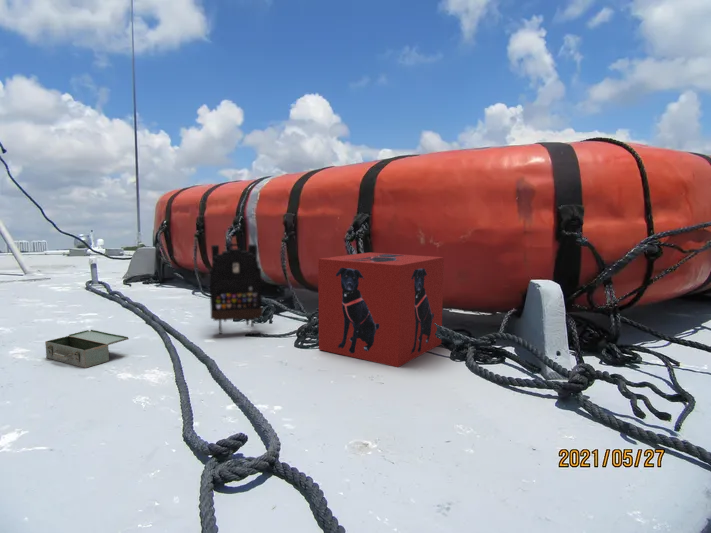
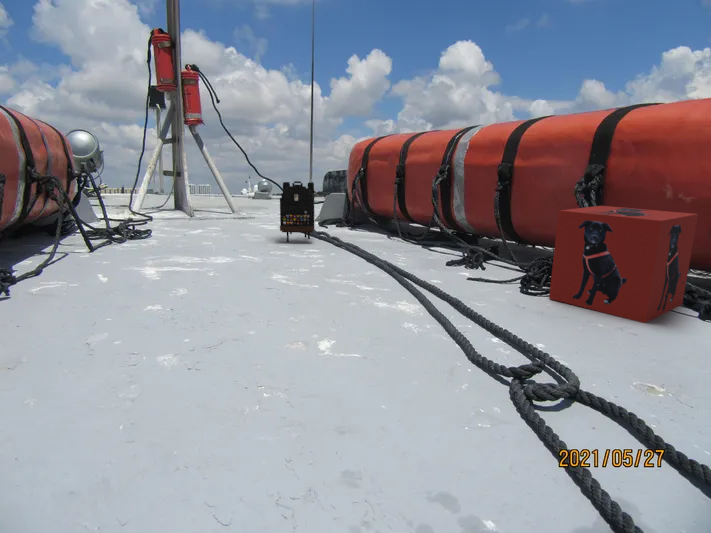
backpack: present [209,244,262,334] -> present [280,181,314,242]
toolbox: present [45,330,129,368] -> none [311,264,376,296]

